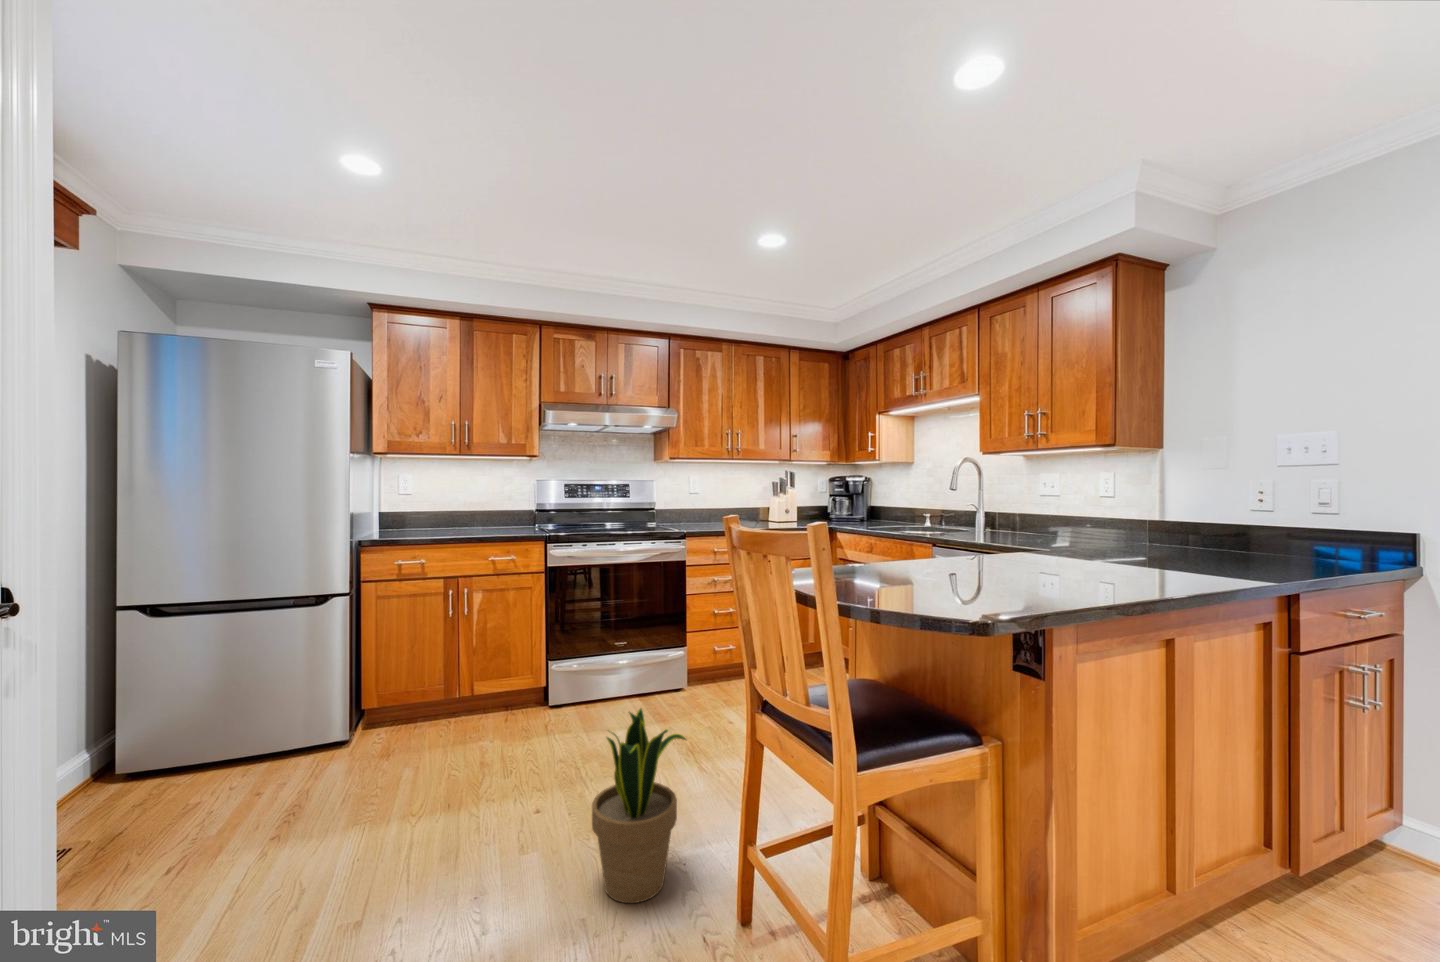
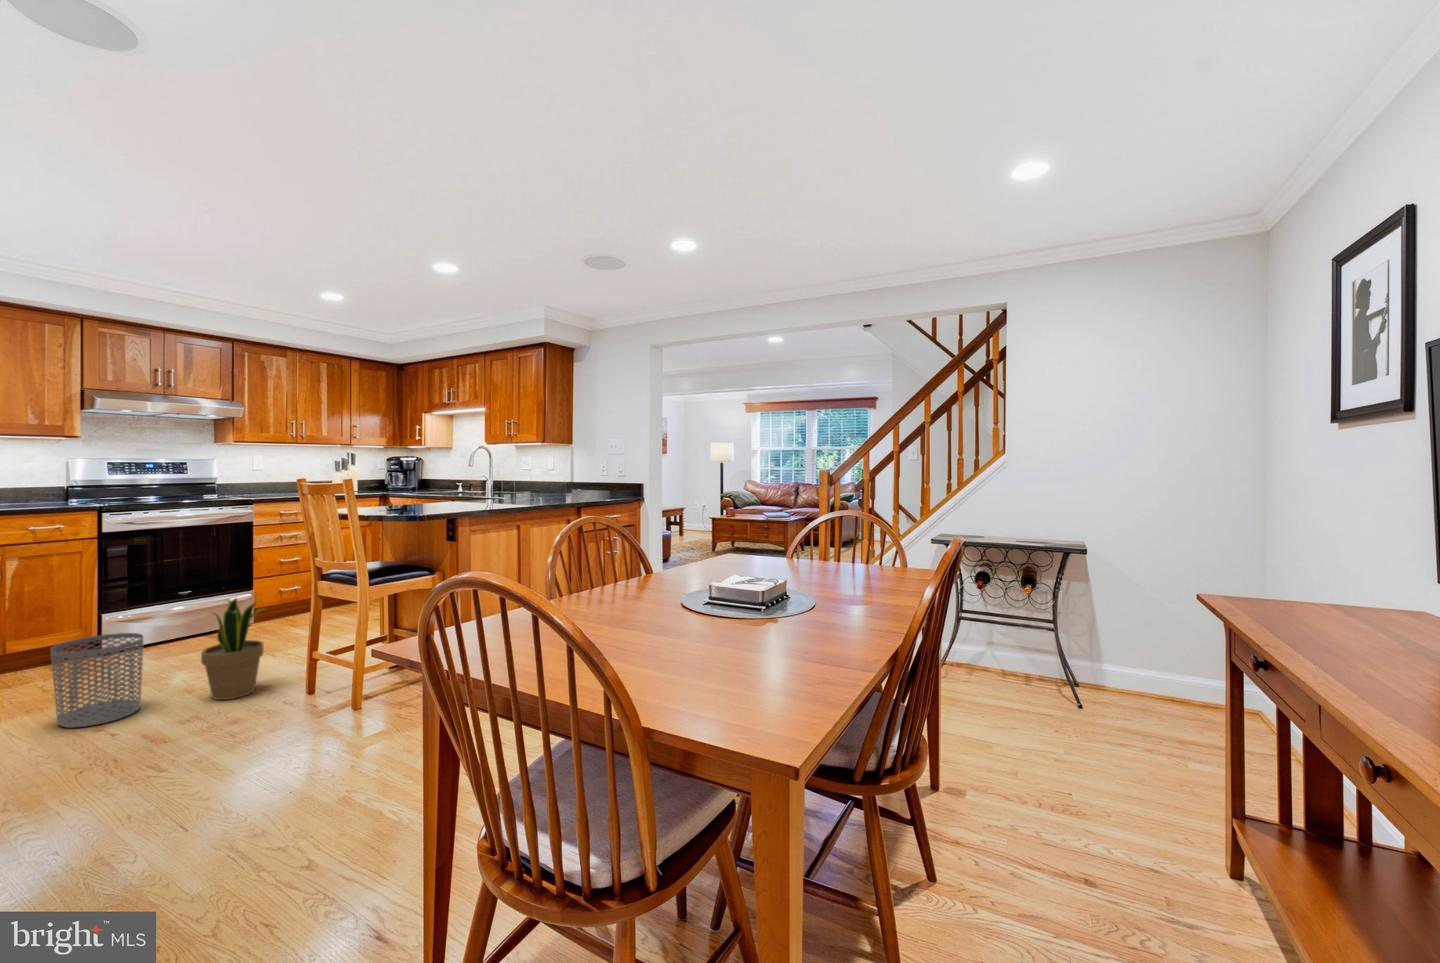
waste bin: none [414,741,524,911] -> present [51,633,143,728]

